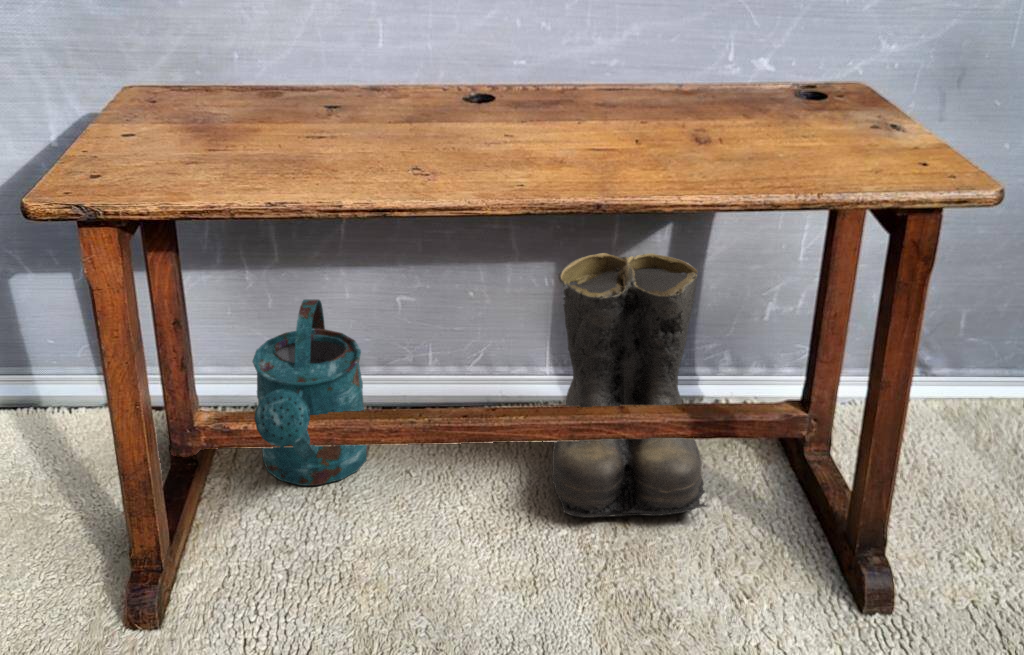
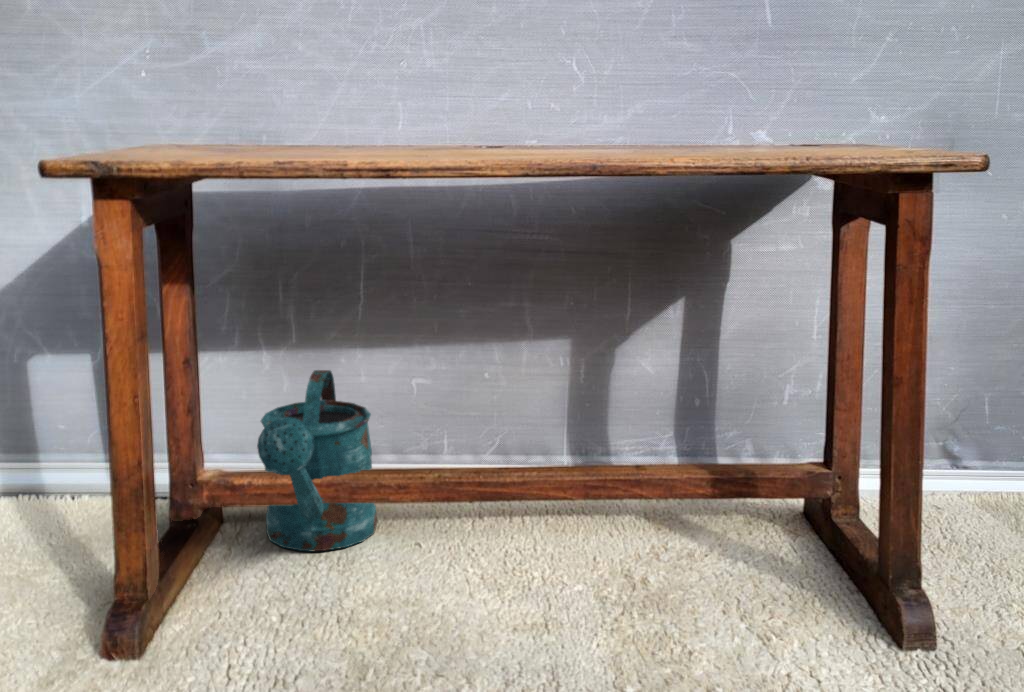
boots: present [552,253,708,518] -> none [566,326,734,574]

